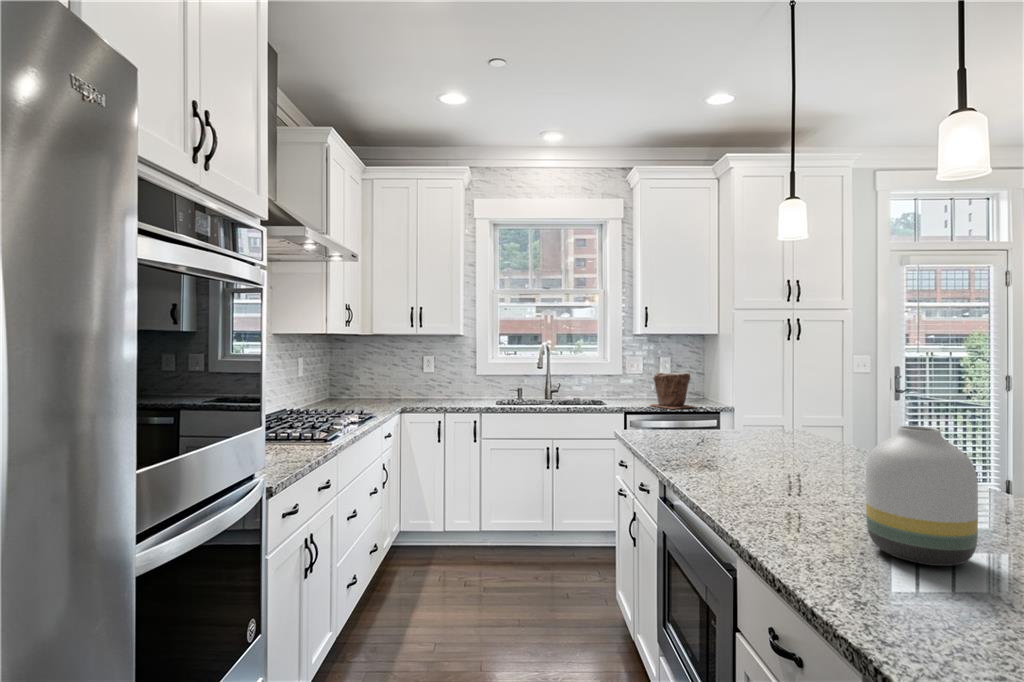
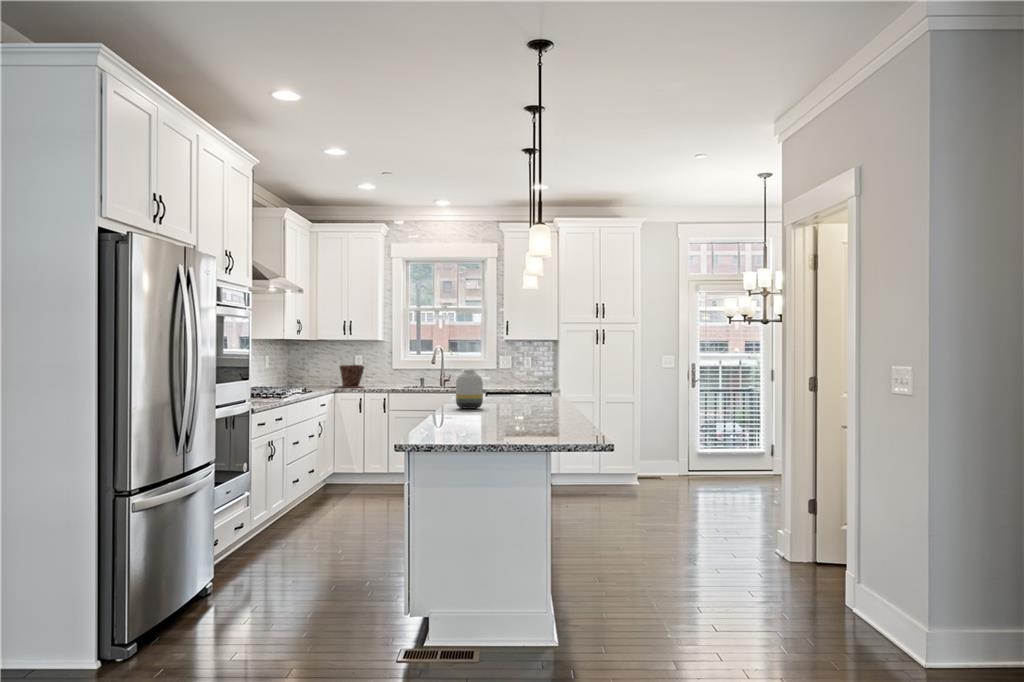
plant pot: present [650,372,695,409] -> present [340,364,364,388]

